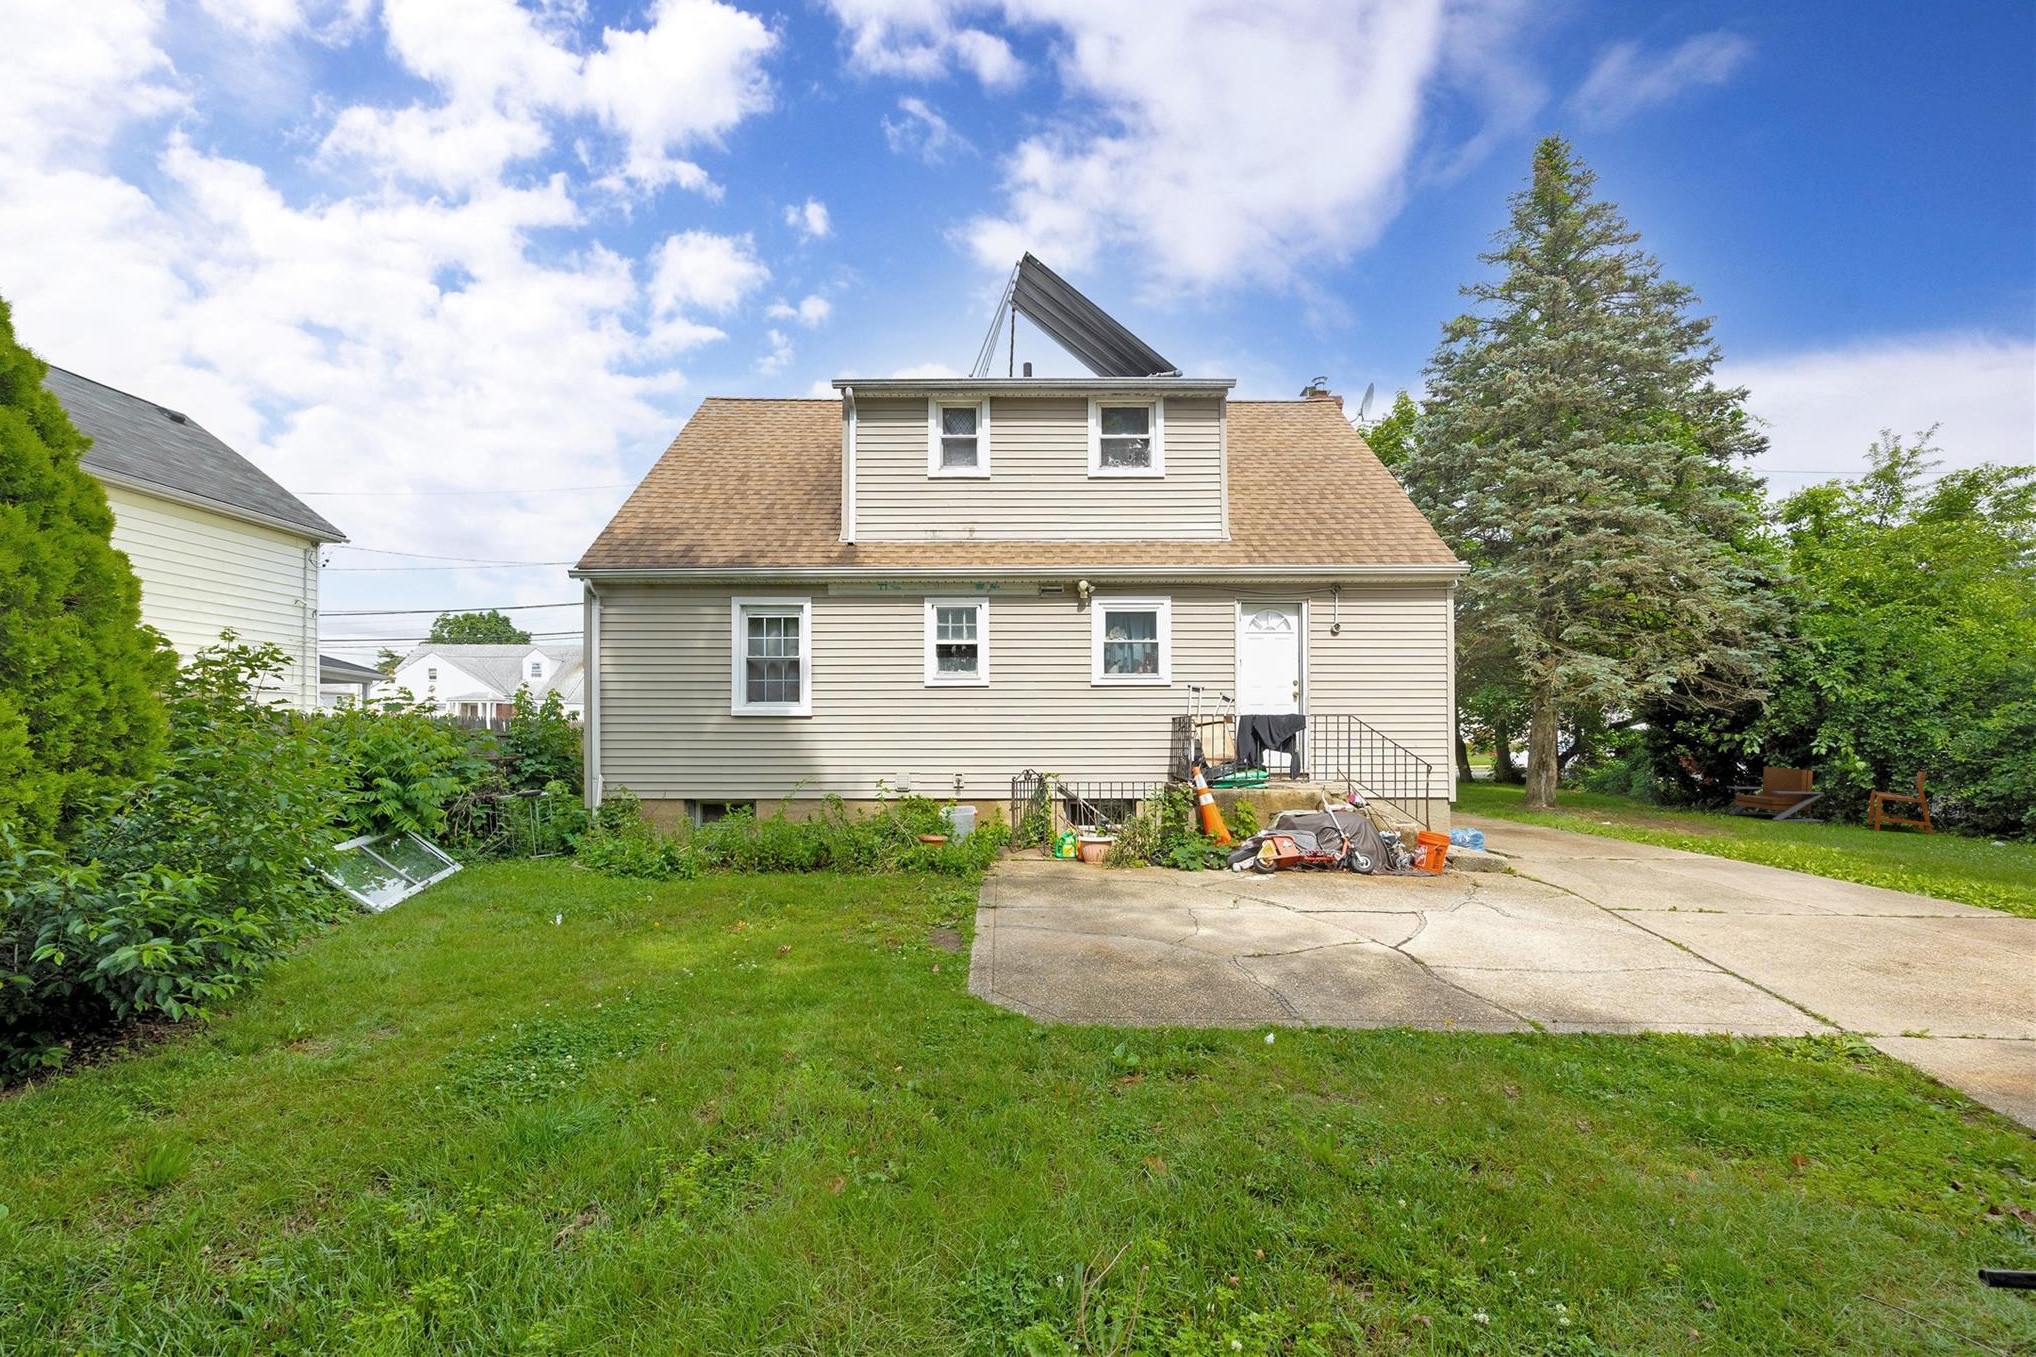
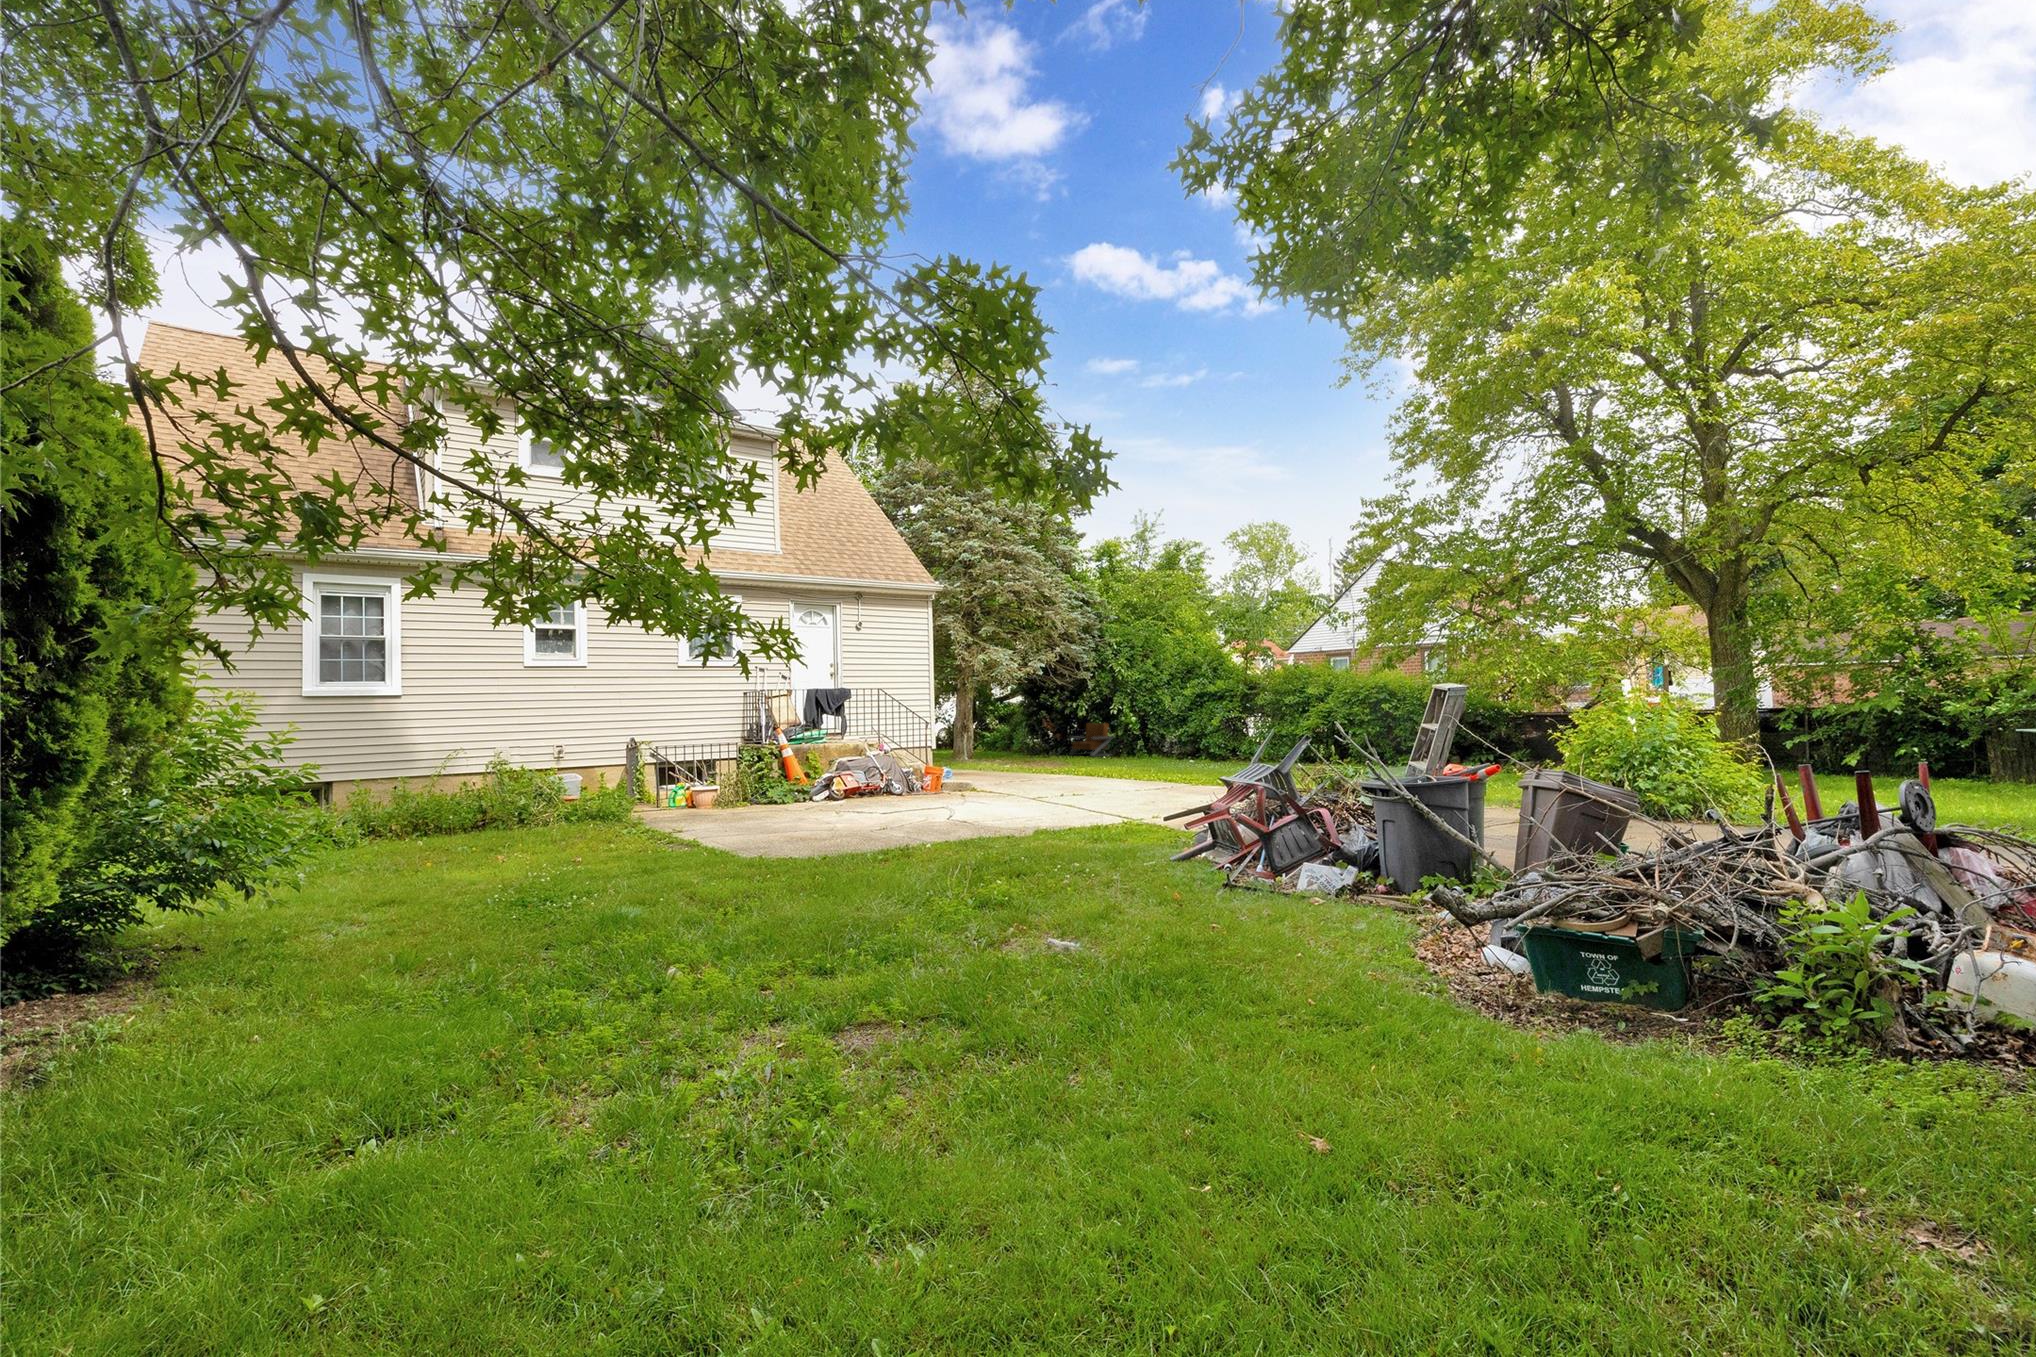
bench: present [1868,771,1933,834] -> none [1132,720,1157,757]

